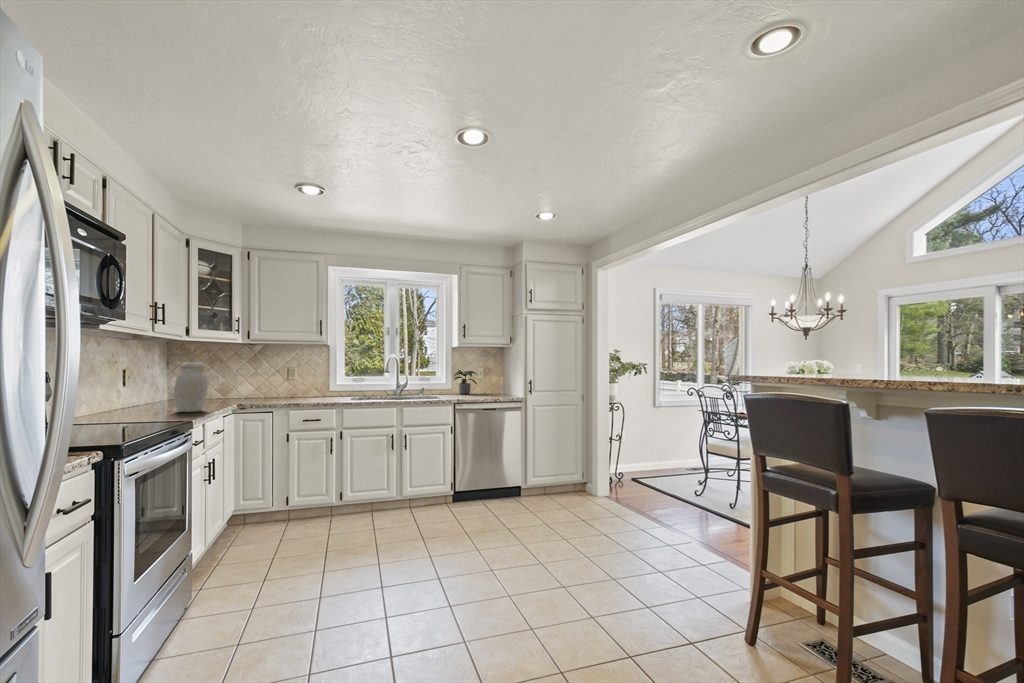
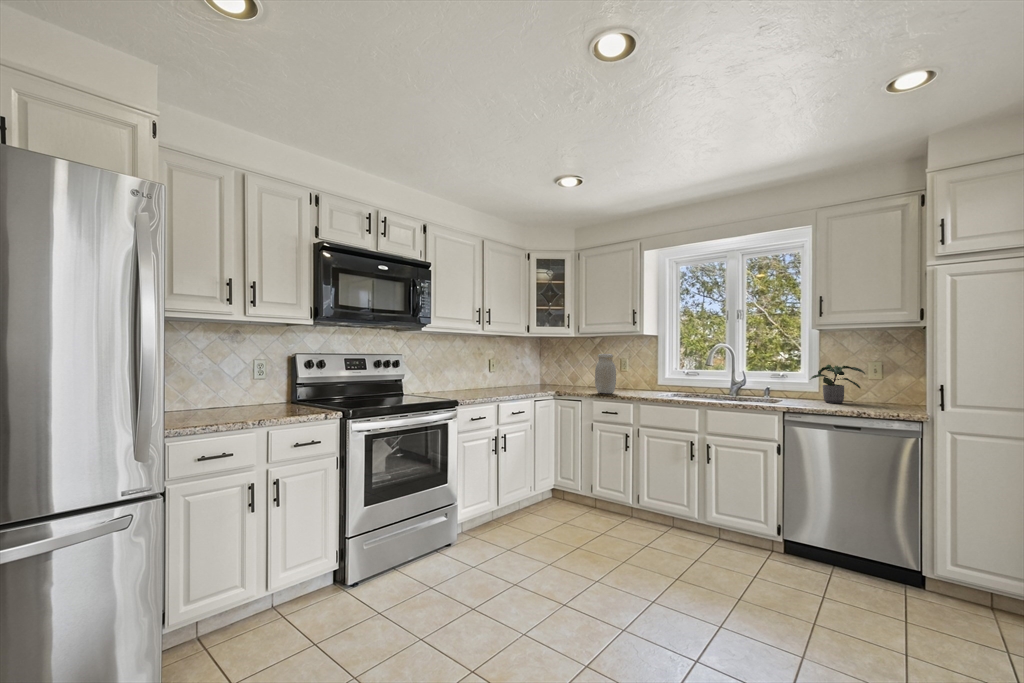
jar: present [174,362,208,412] -> present [595,354,616,394]

